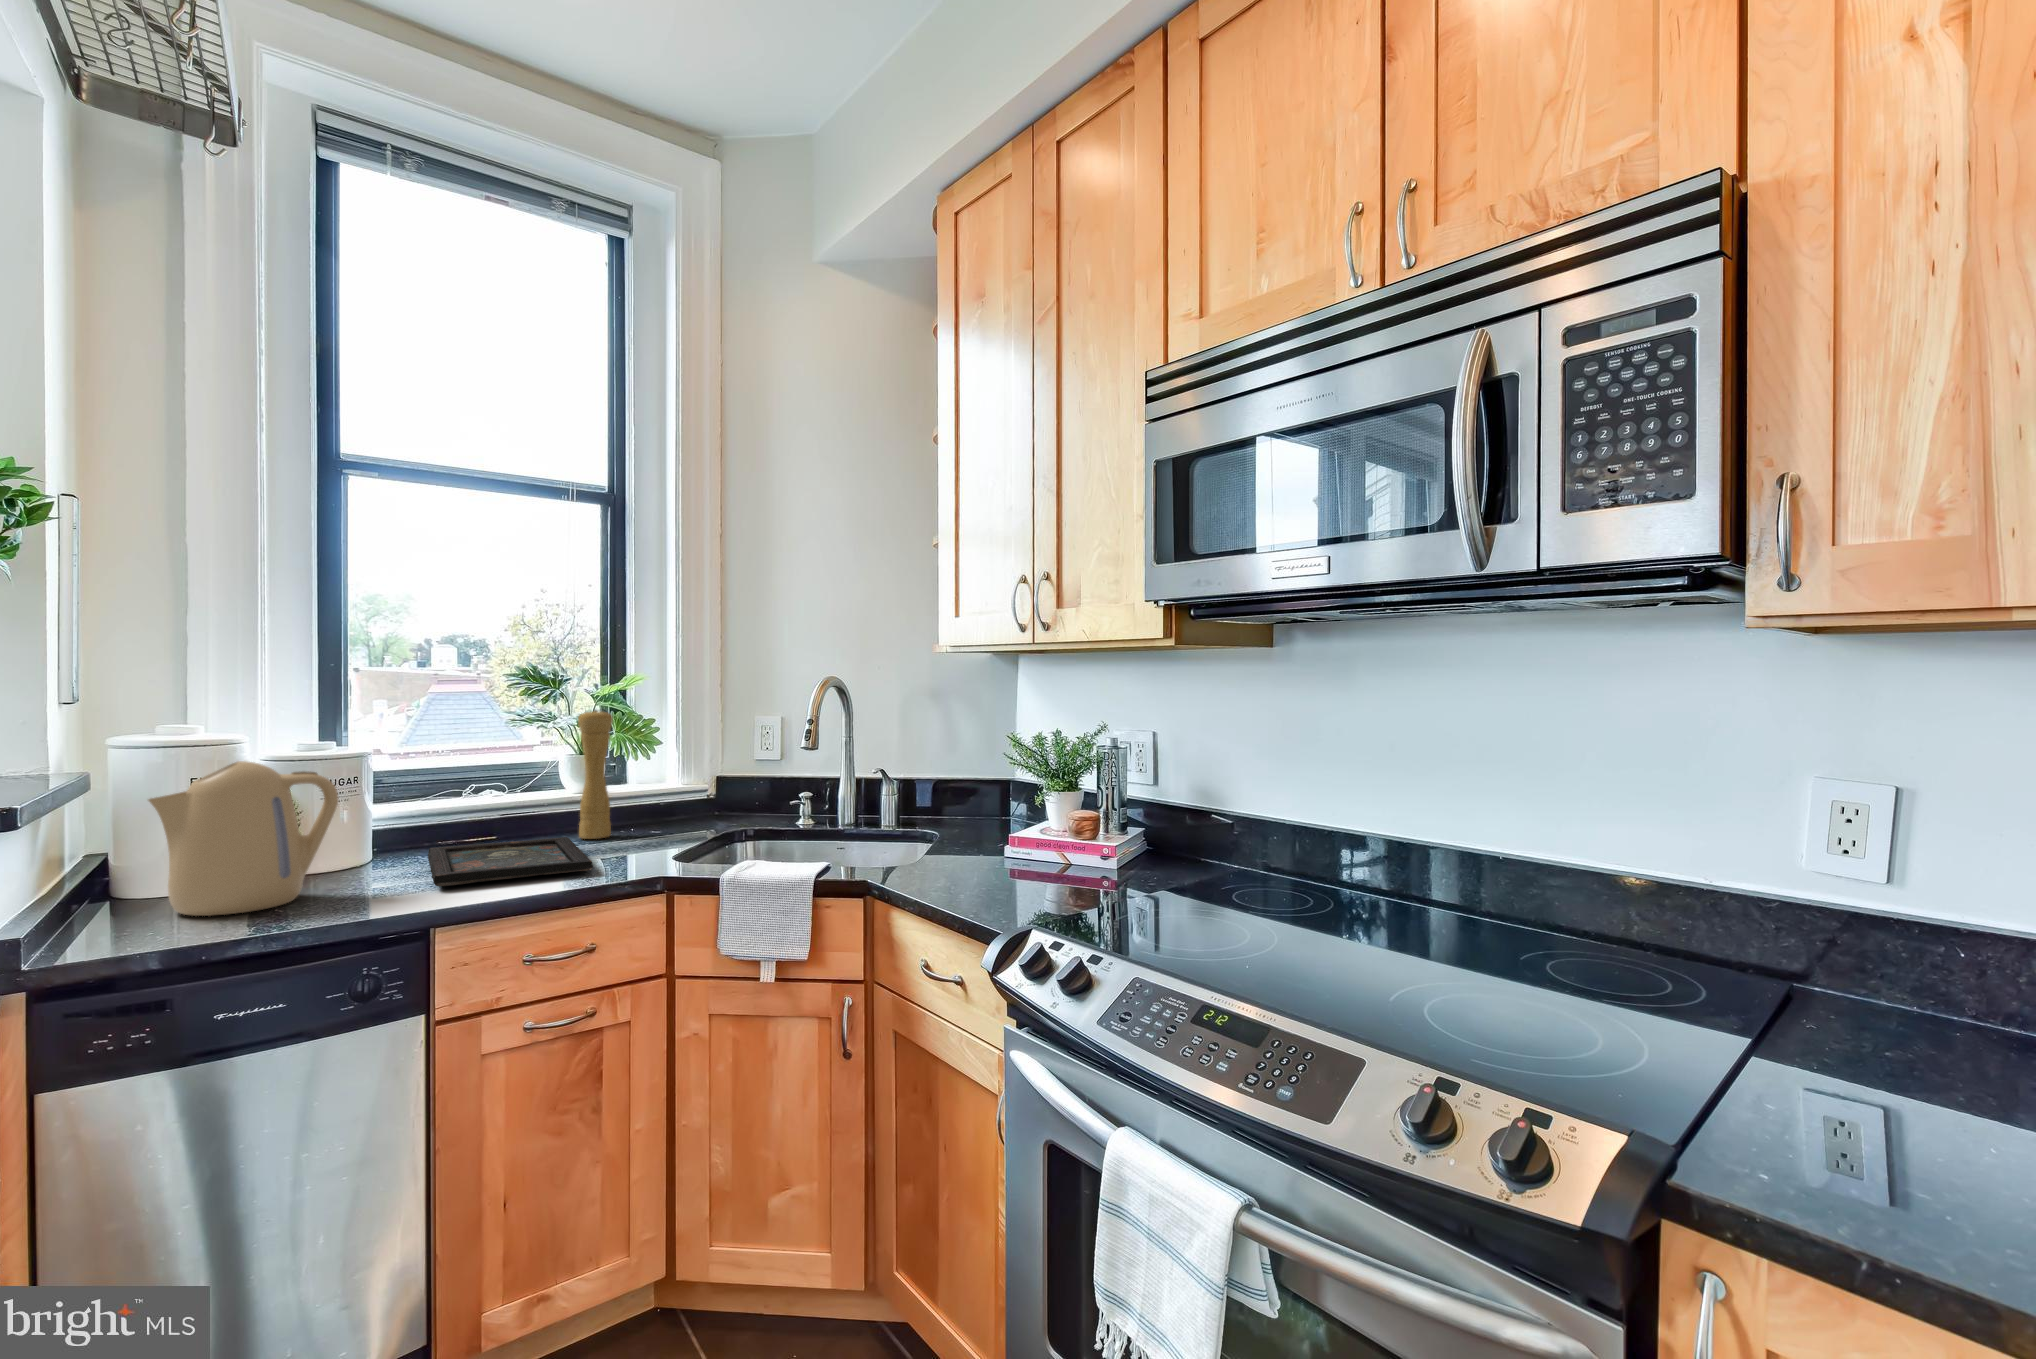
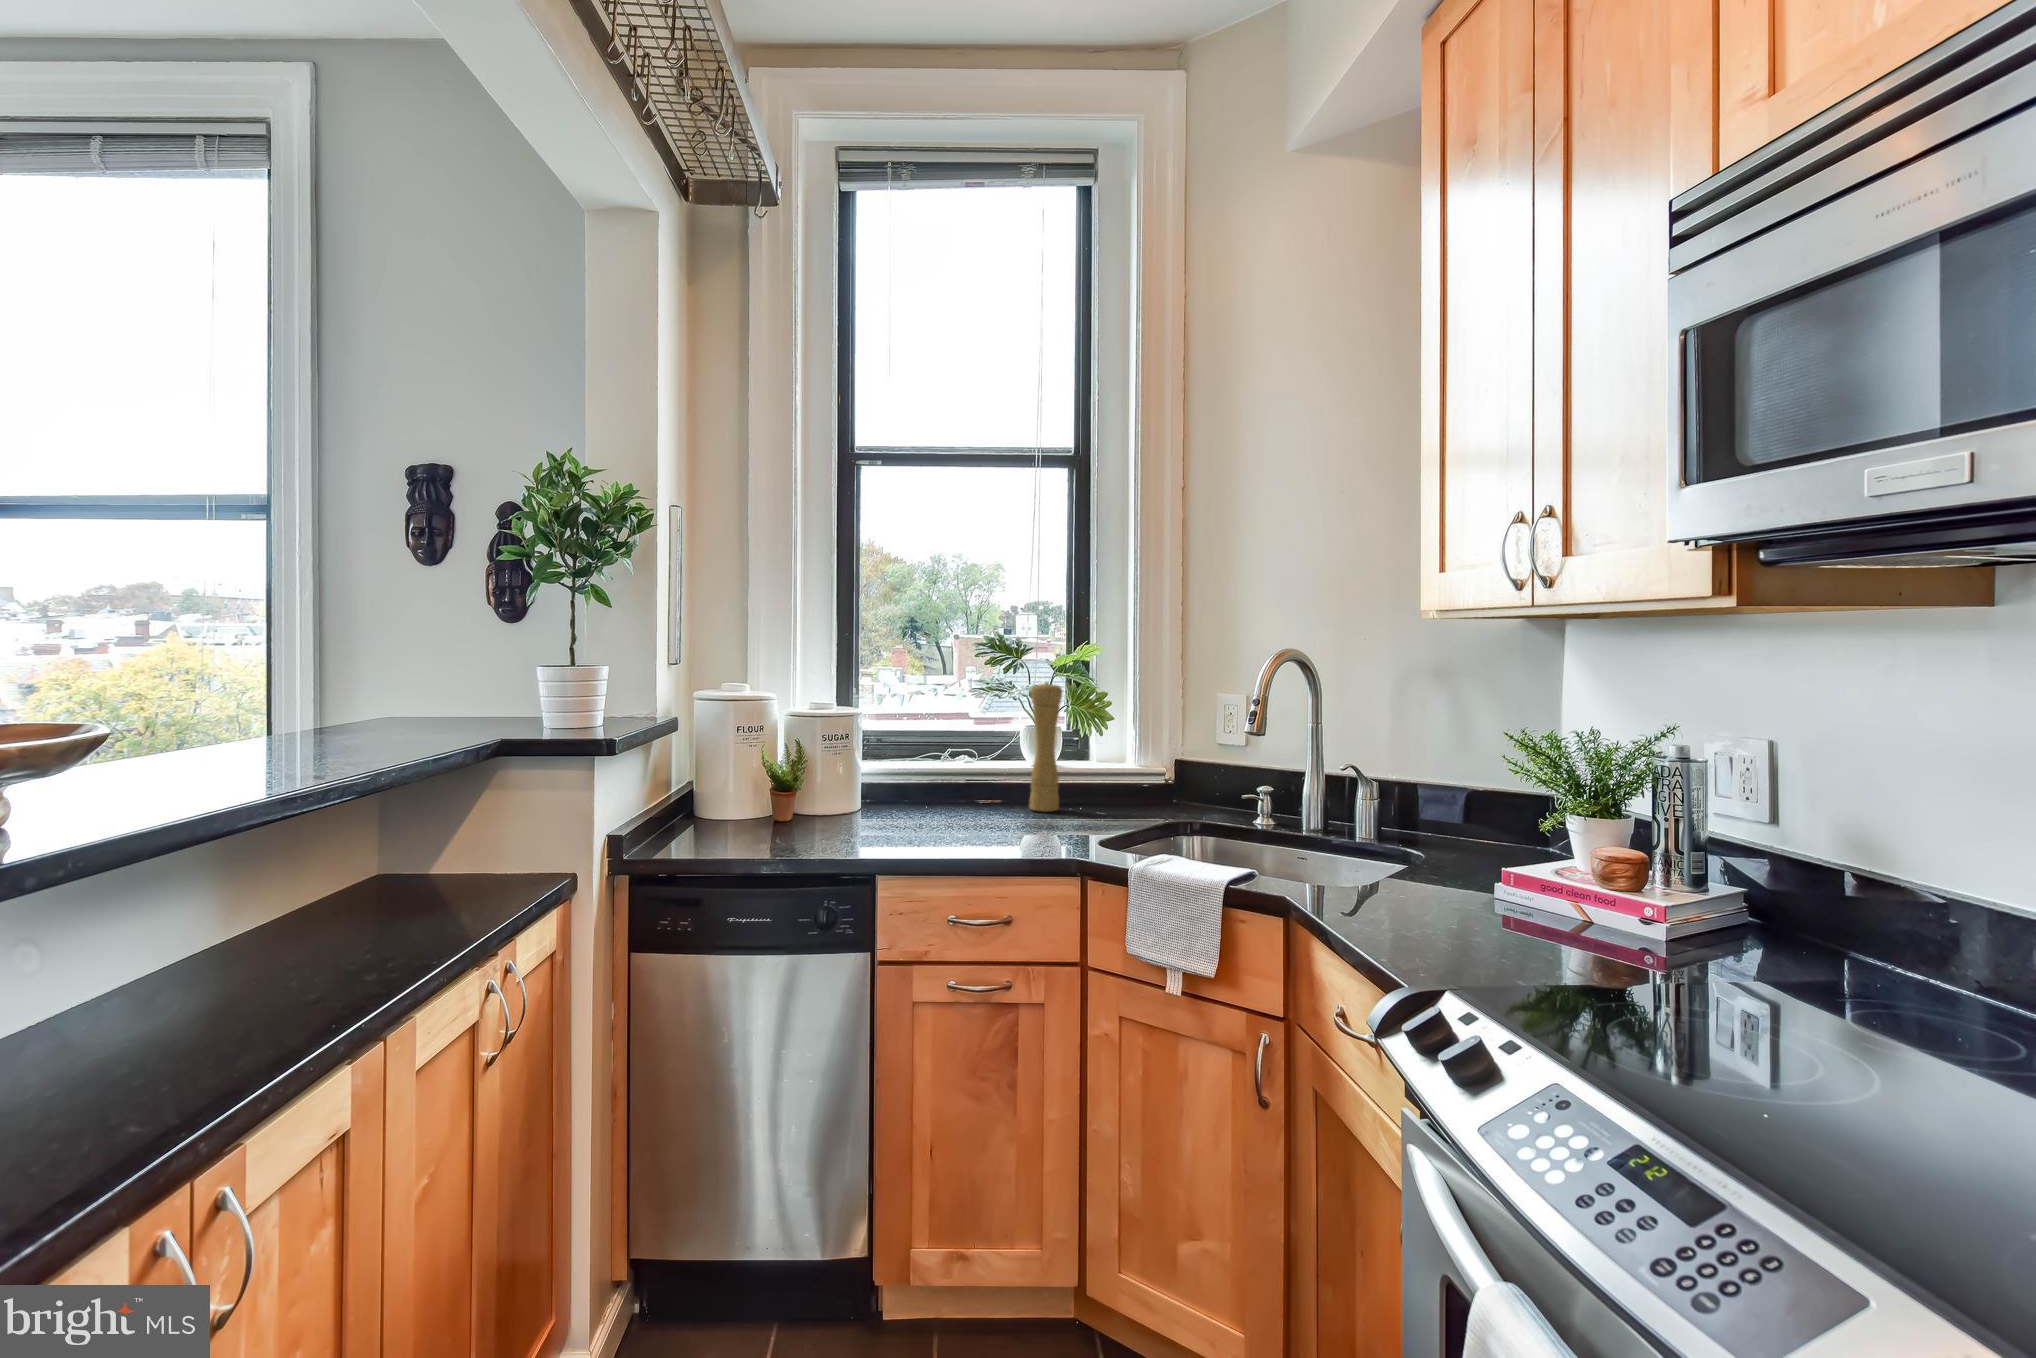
kettle: present [148,761,338,916] -> none [676,714,809,844]
tray: present [428,837,593,886] -> none [873,805,1014,844]

